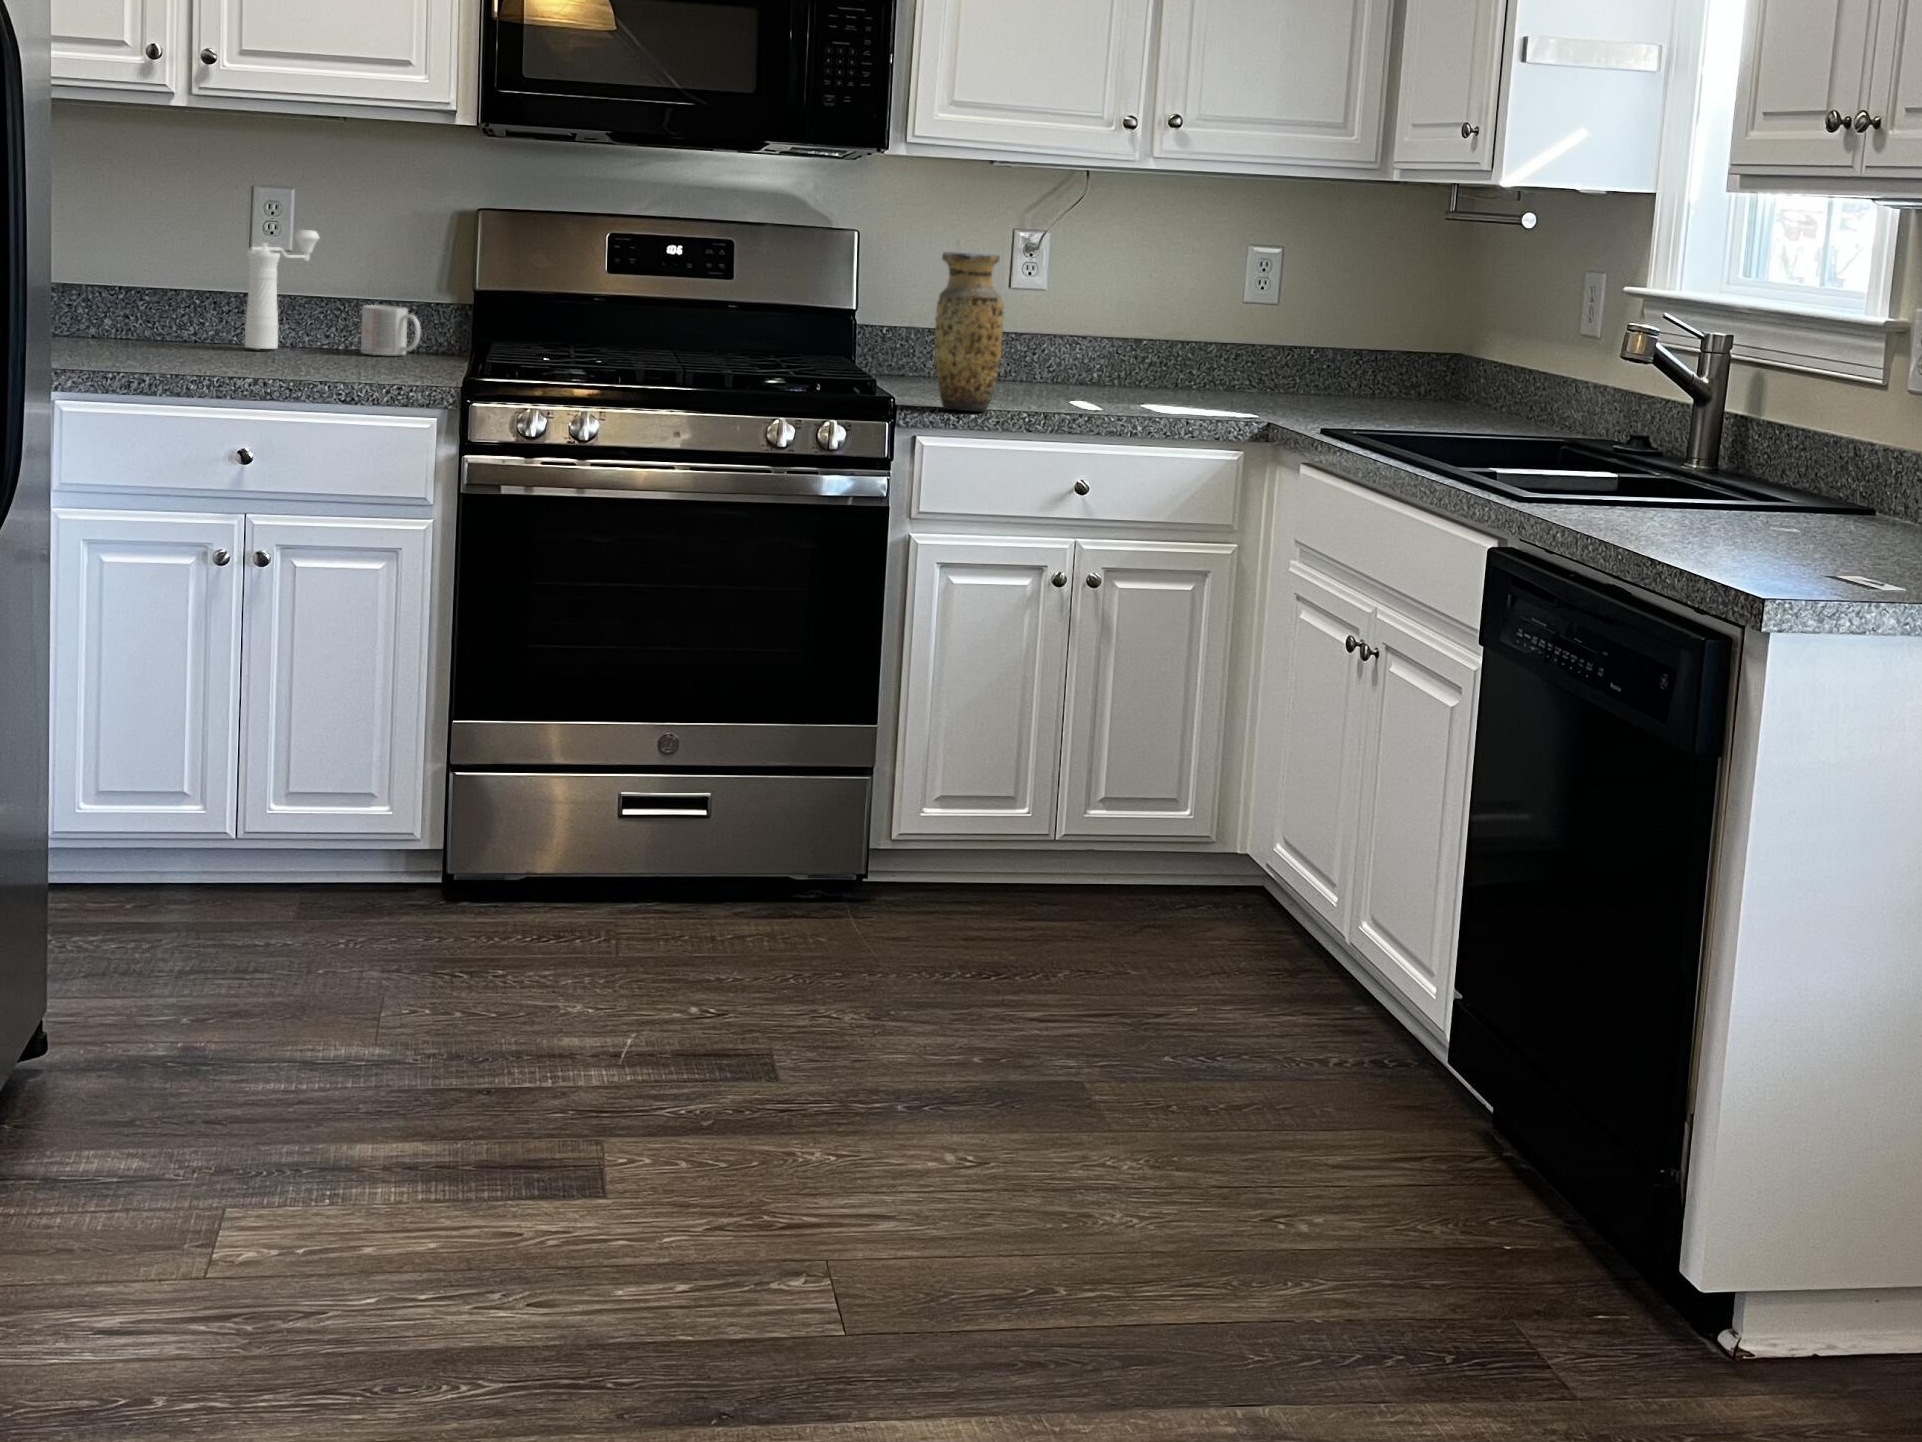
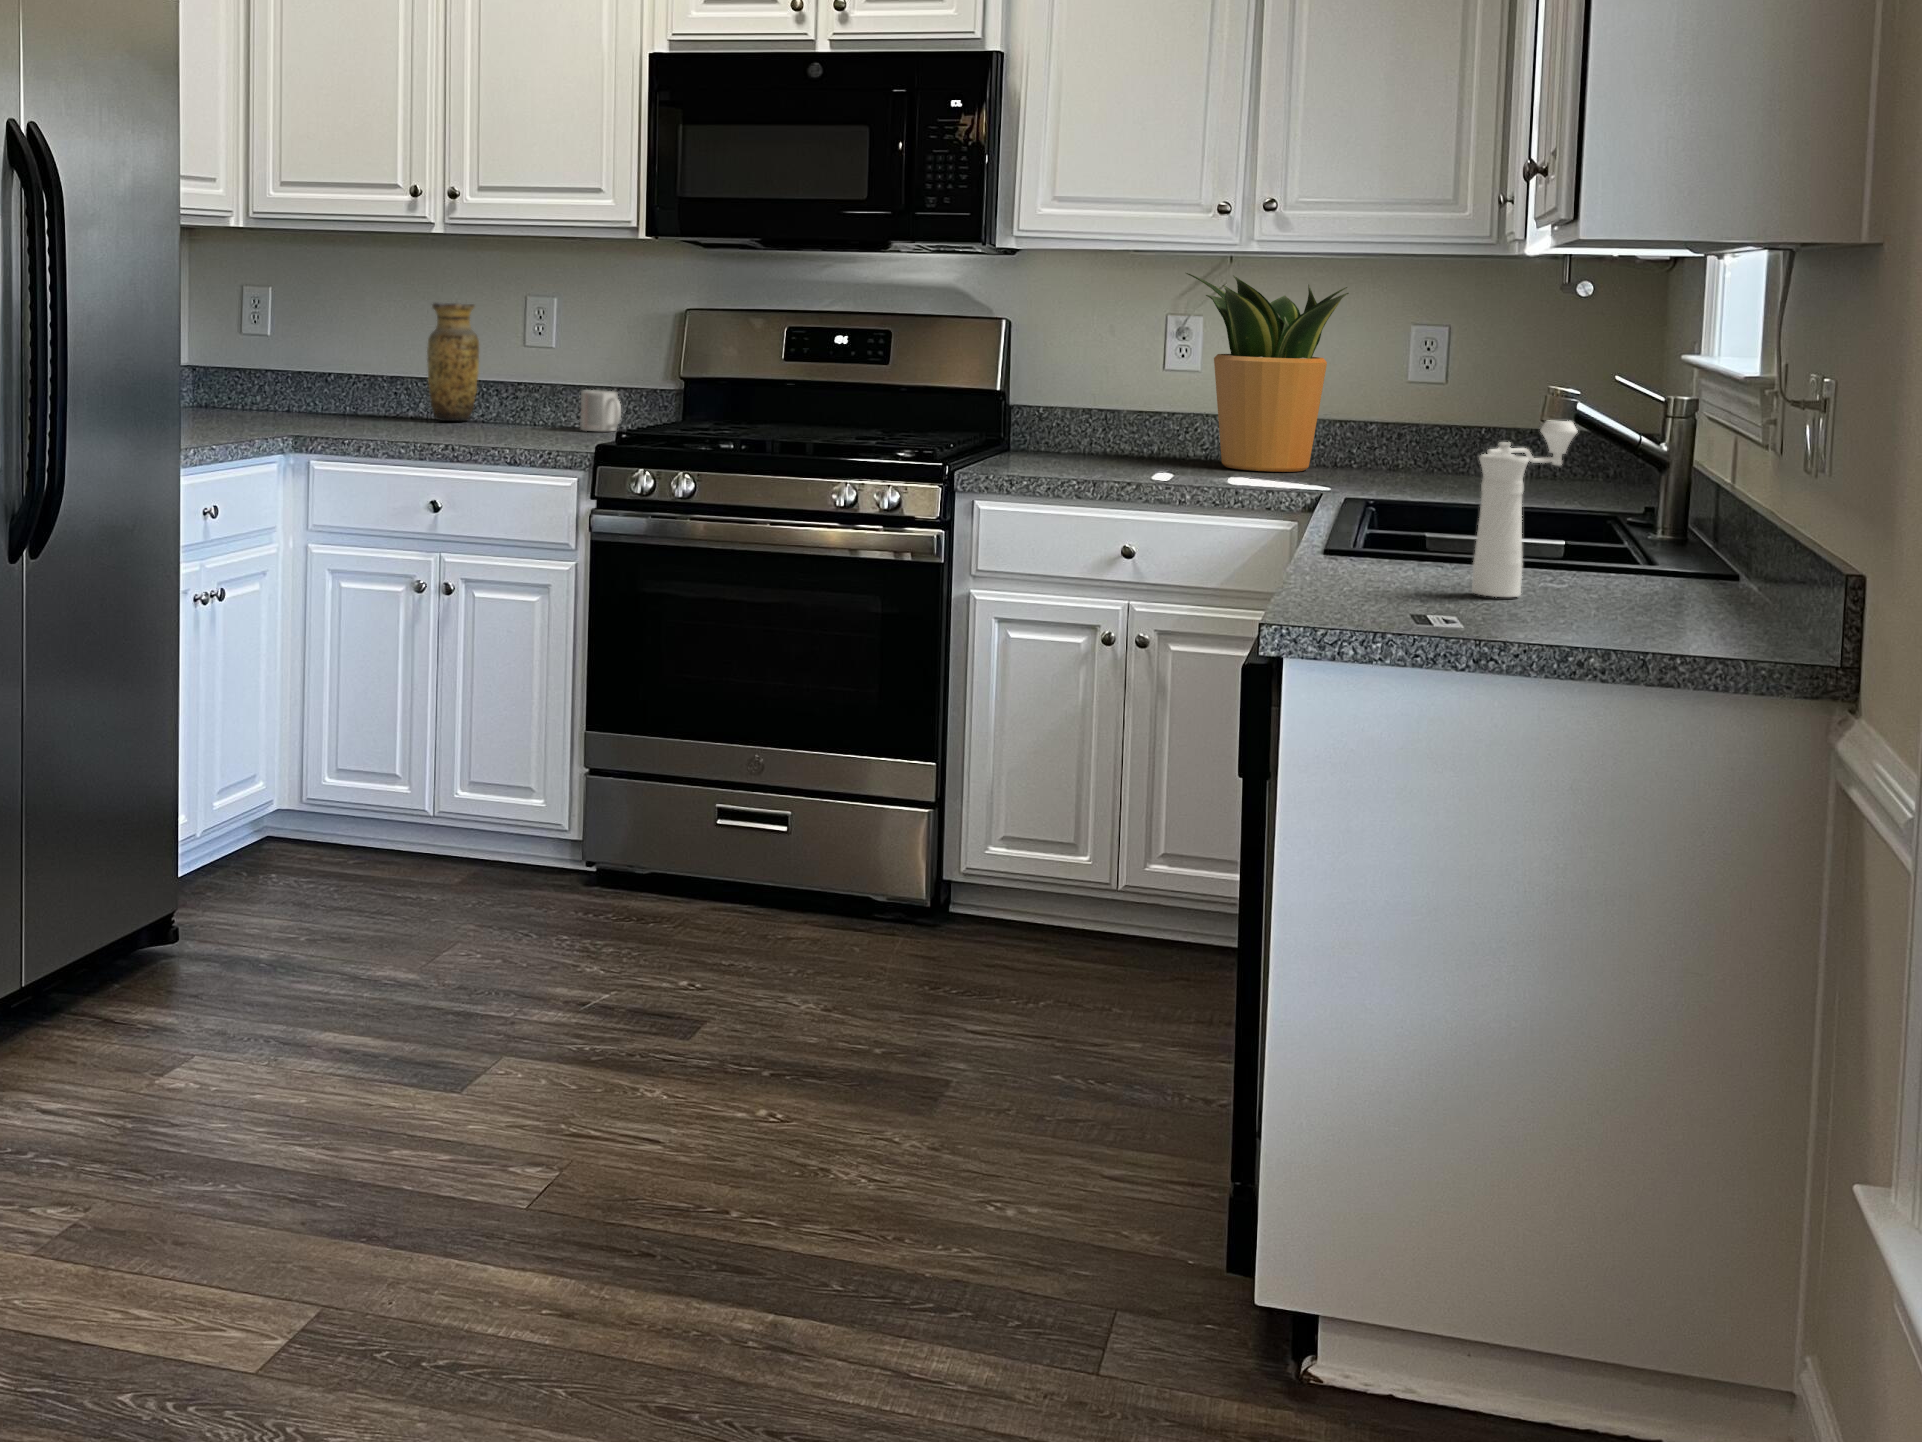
potted plant: none [1052,187,1239,396] -> present [1186,273,1349,472]
pepper mill: present [245,230,319,349] -> present [1472,420,1577,597]
vase: present [935,252,1004,411] -> present [427,303,479,421]

